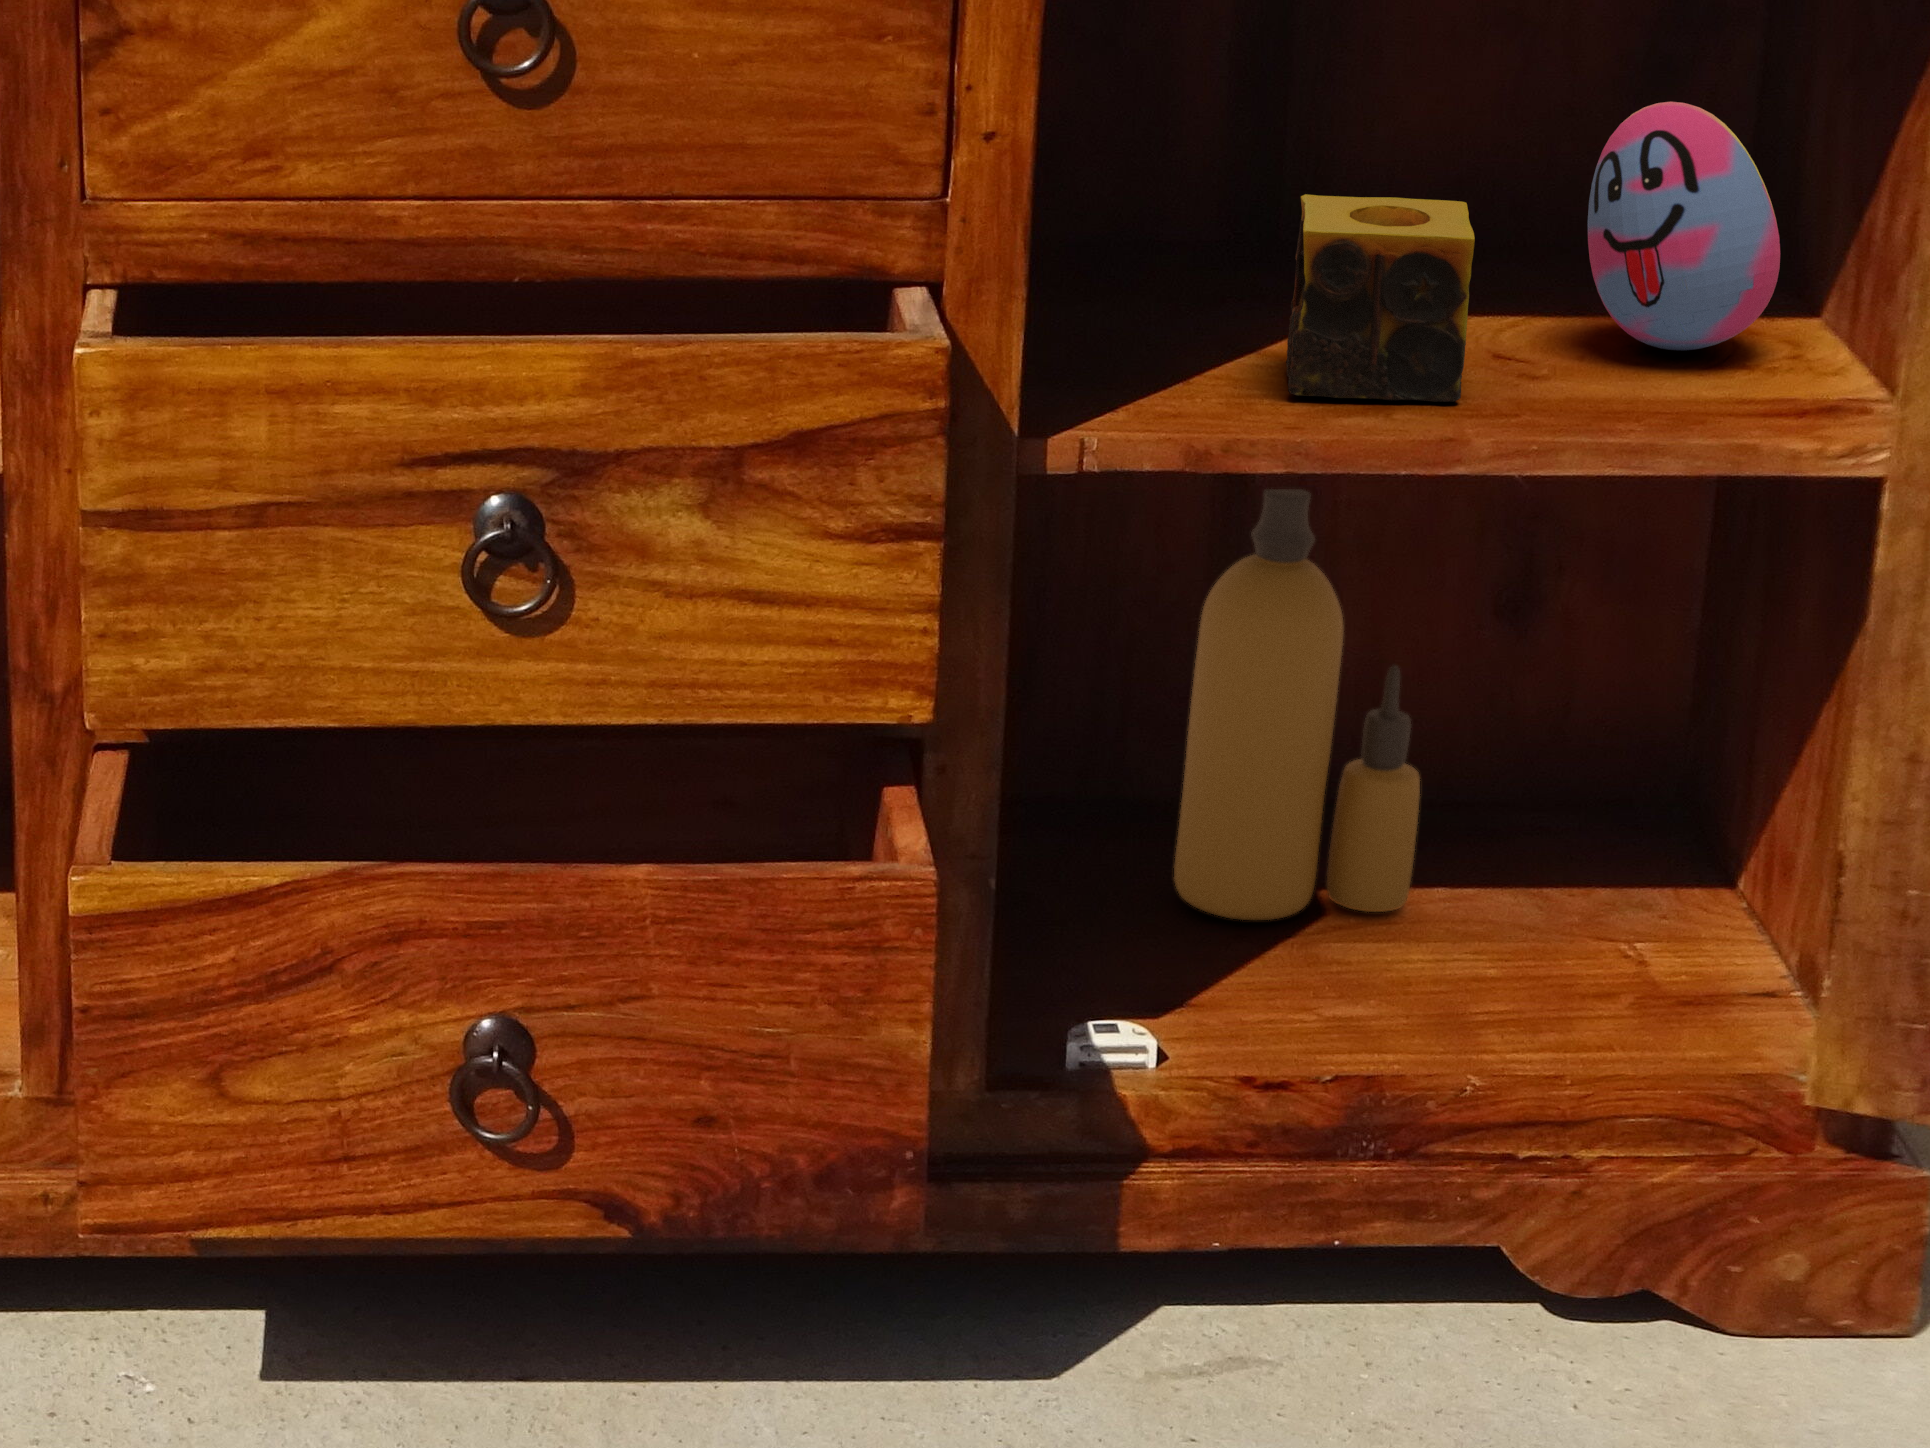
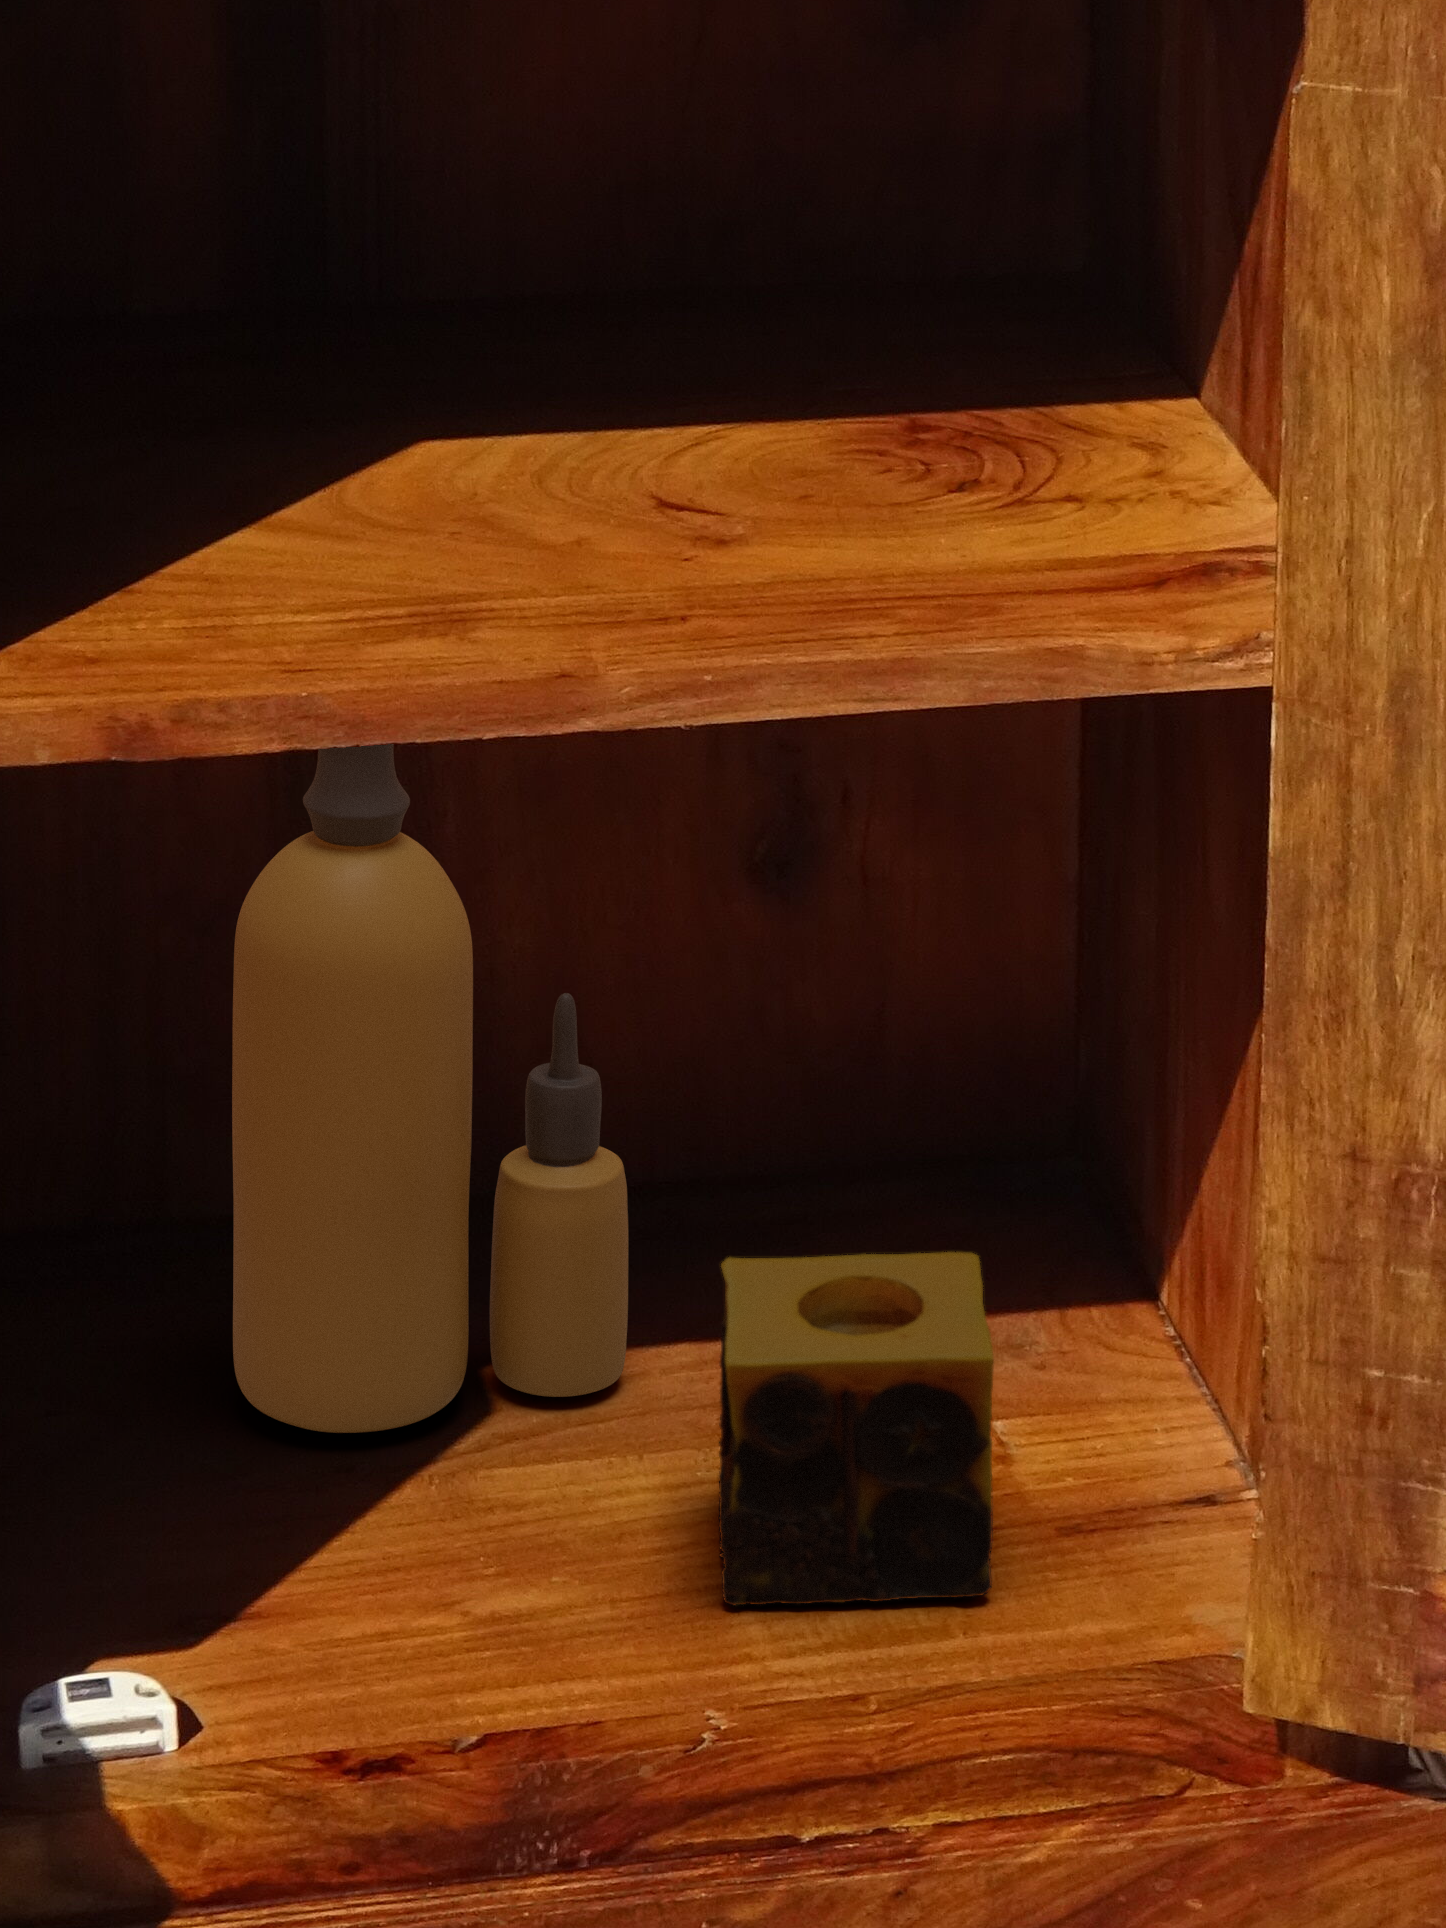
decorative egg: present [1588,102,1780,350] -> none [796,65,1110,472]
candle: present [1286,194,1475,402] -> present [719,1252,994,1606]

